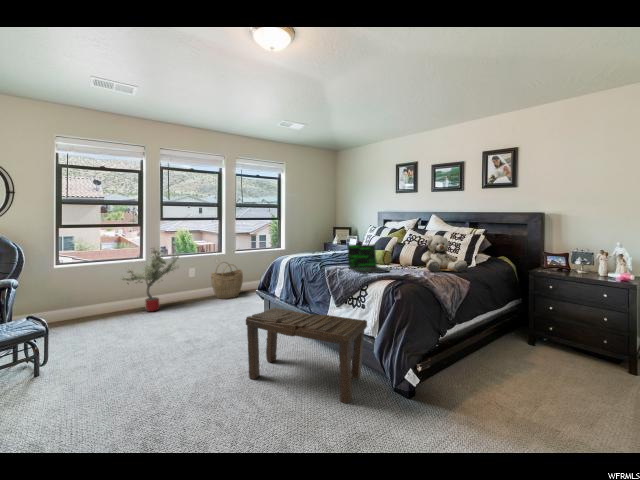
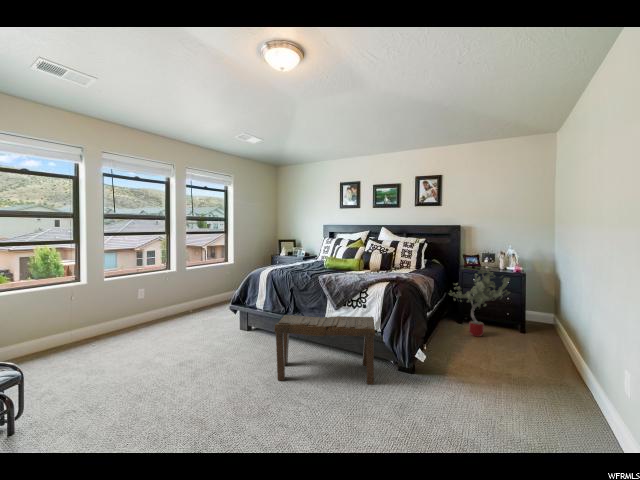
teddy bear: present [421,235,467,272] -> none [391,245,426,275]
laptop: present [347,244,389,274] -> none [337,254,375,280]
potted tree: present [122,247,179,312] -> present [449,267,509,337]
woven basket: present [211,262,243,299] -> none [164,278,199,318]

